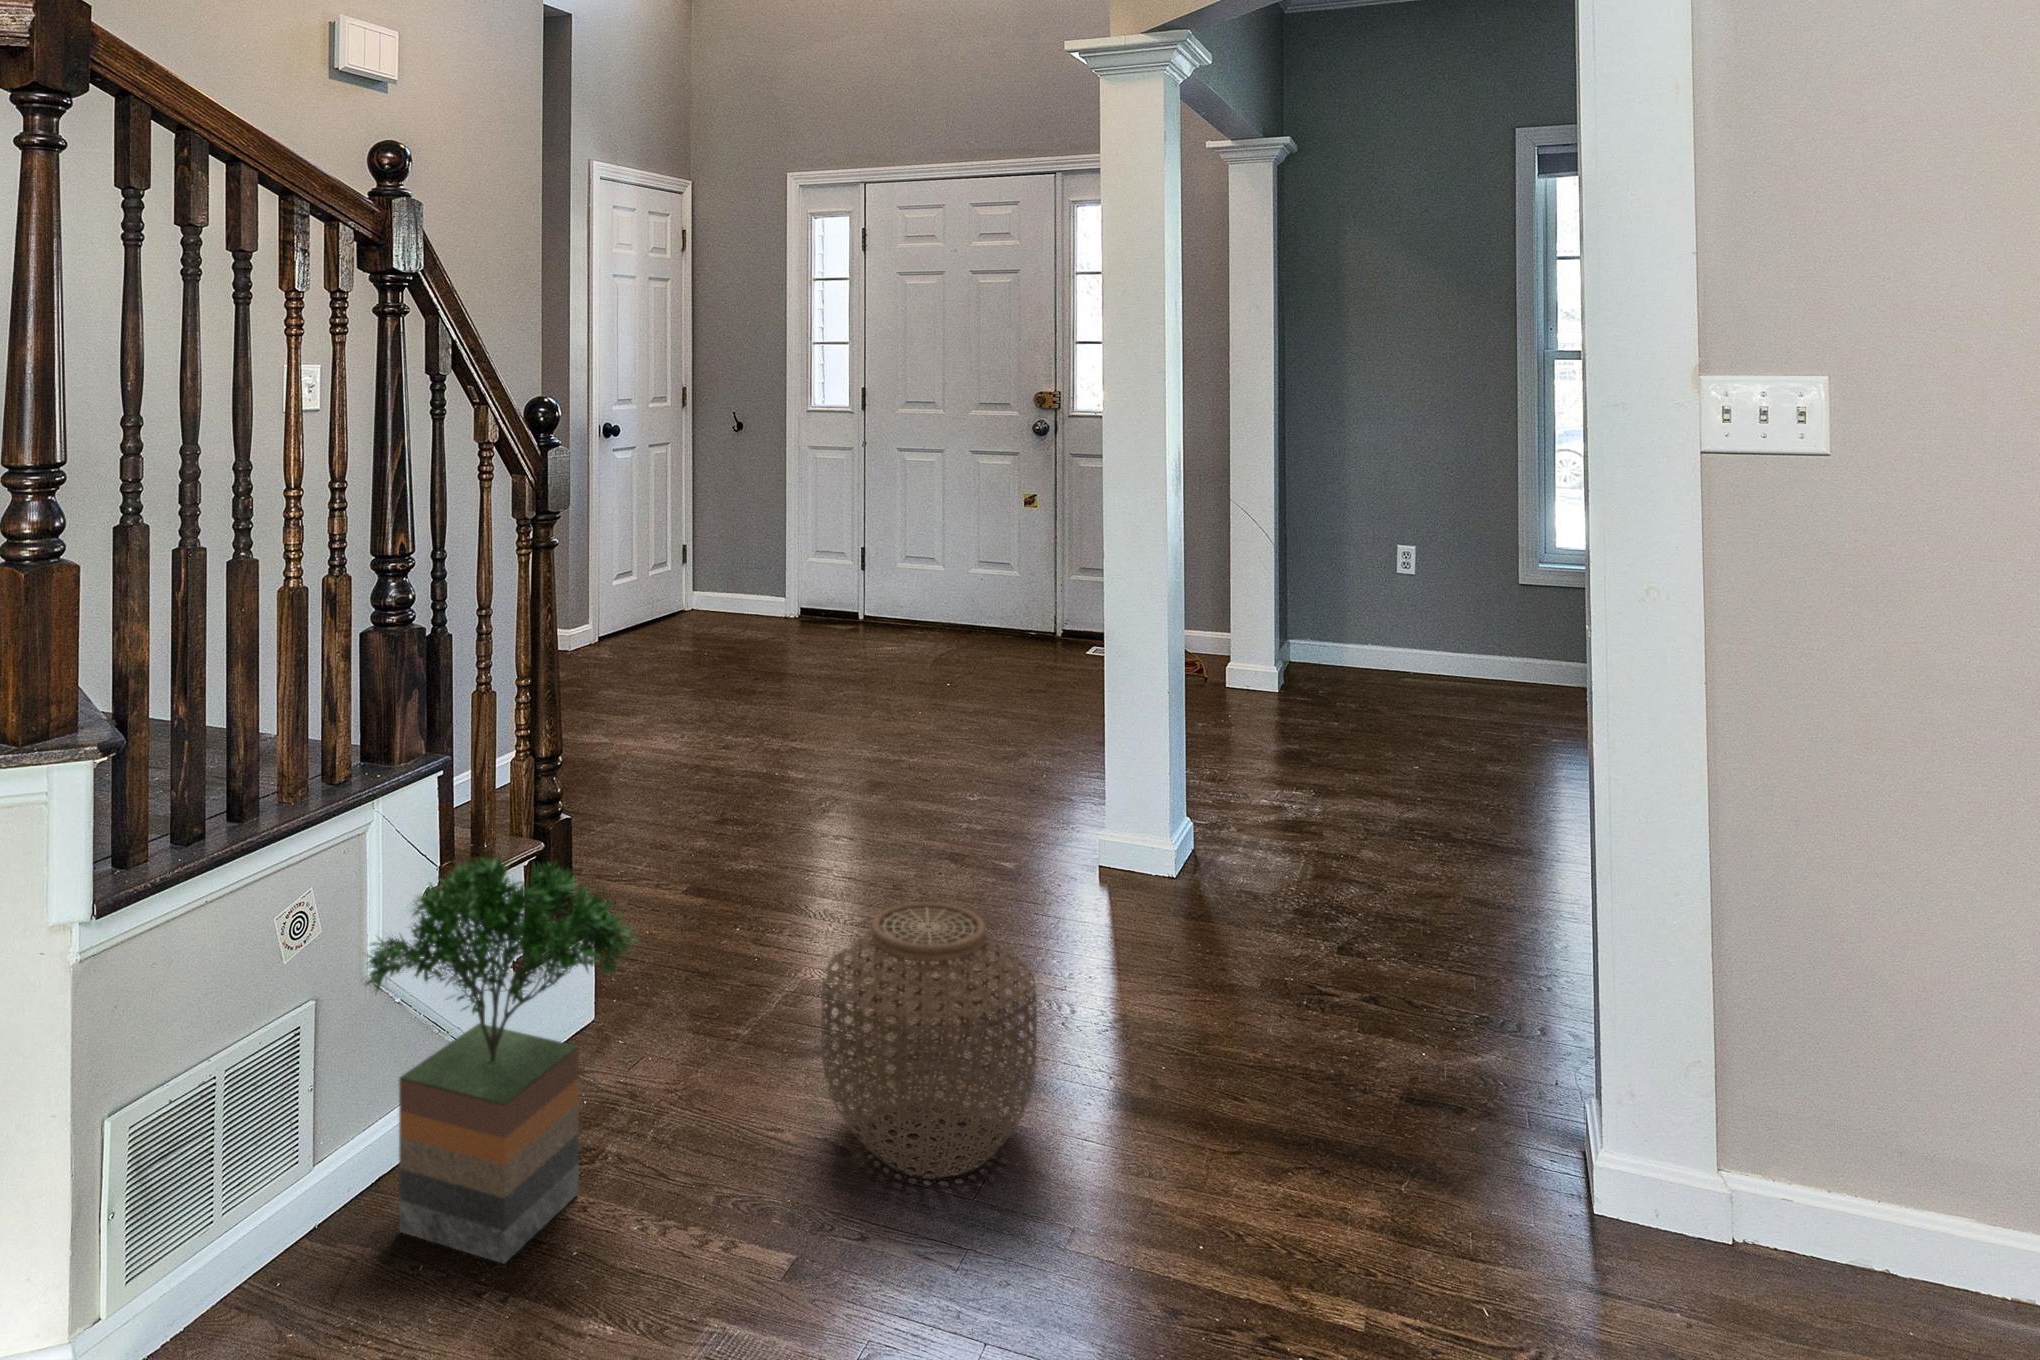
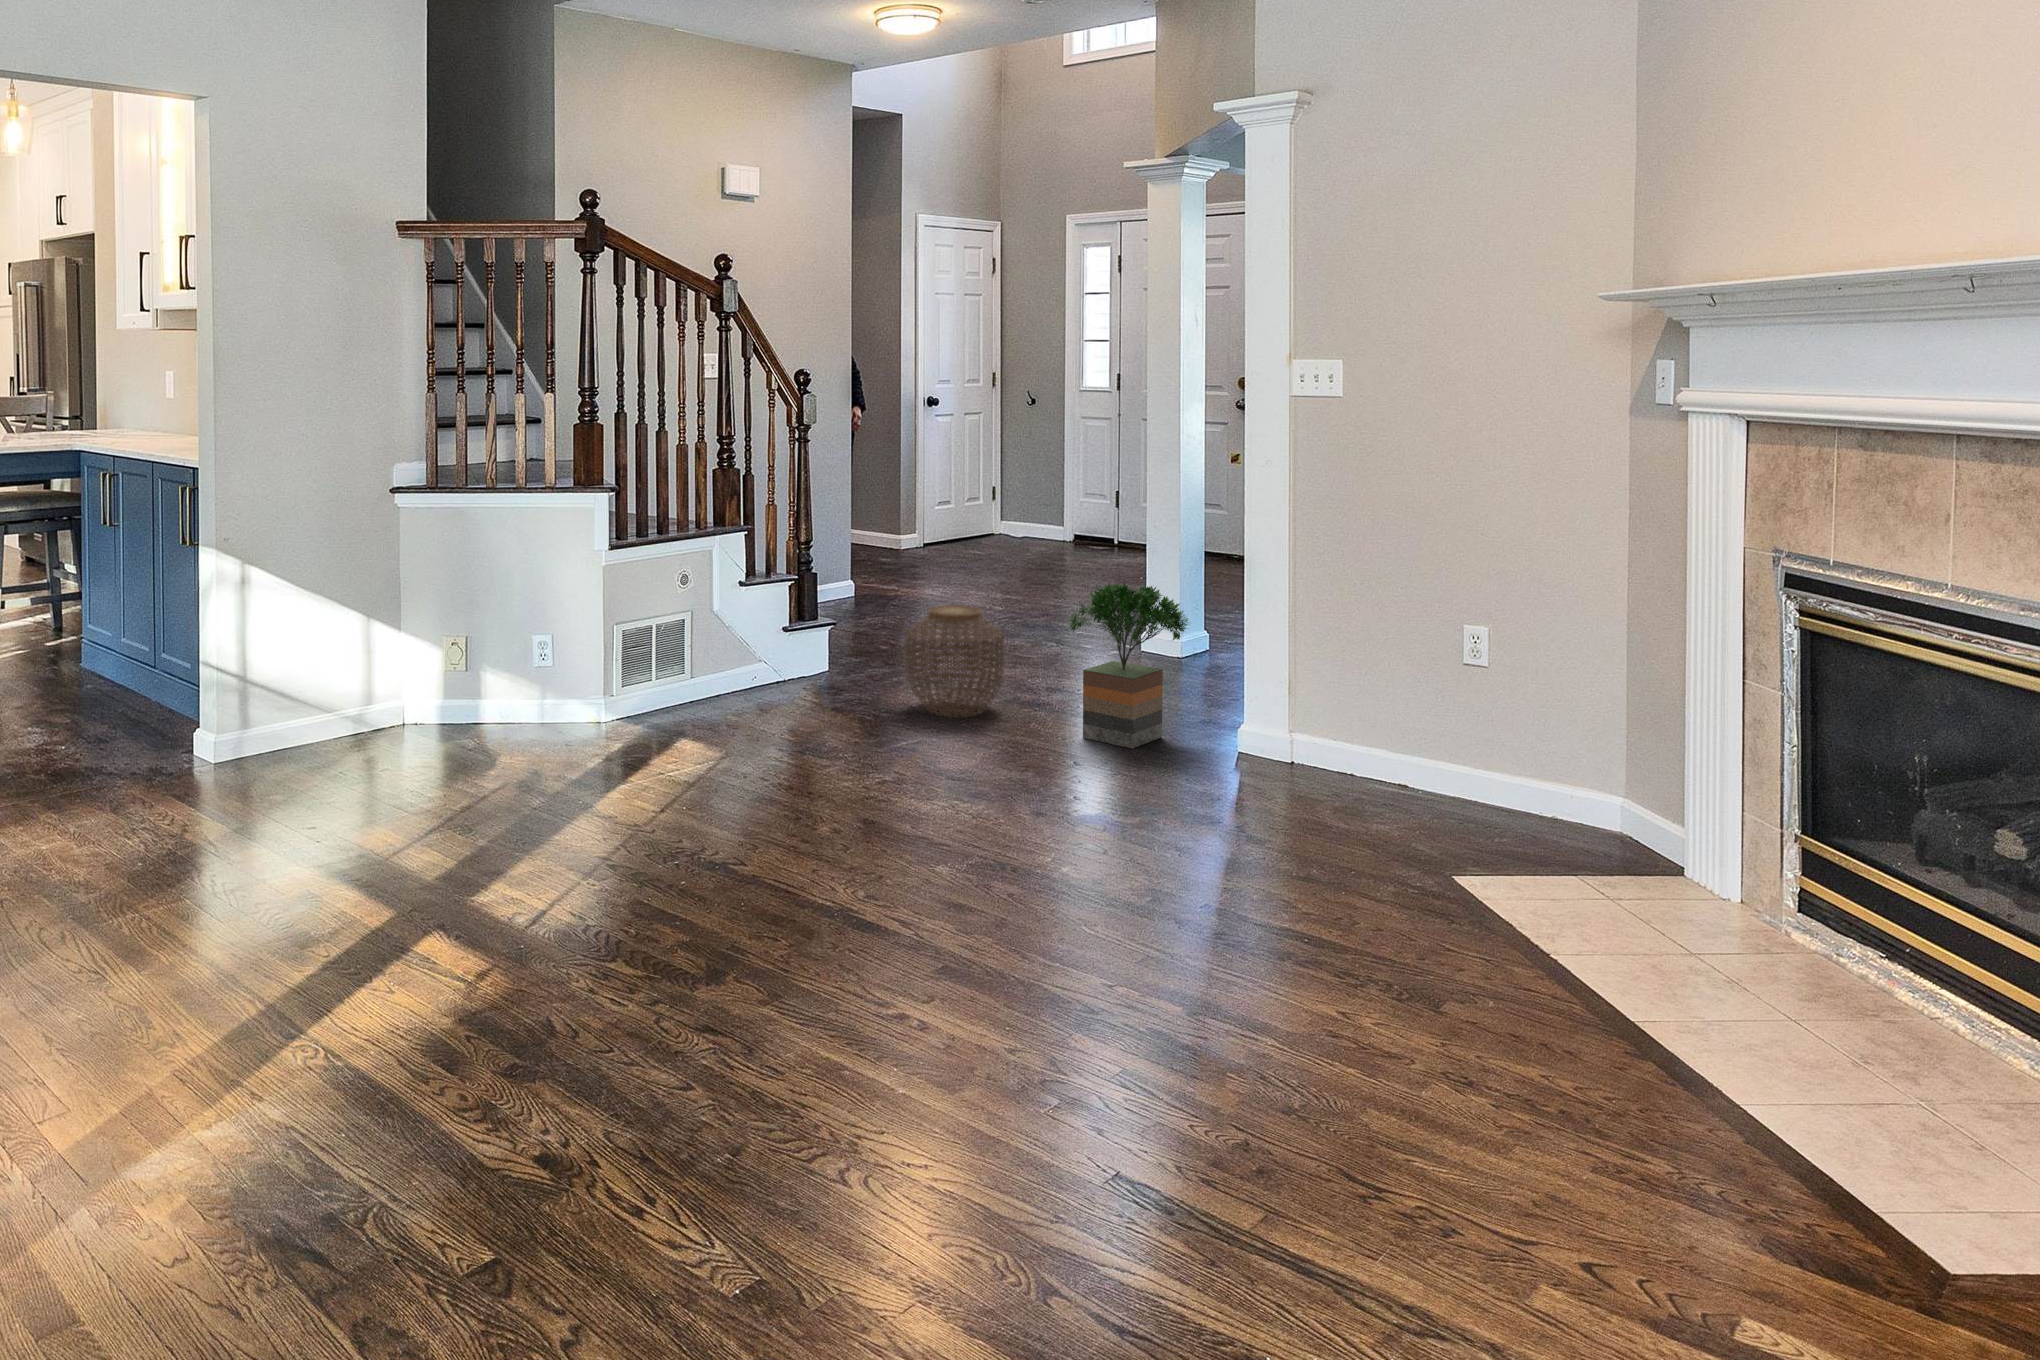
potted tree: present [362,856,635,1264] -> present [1069,583,1188,749]

